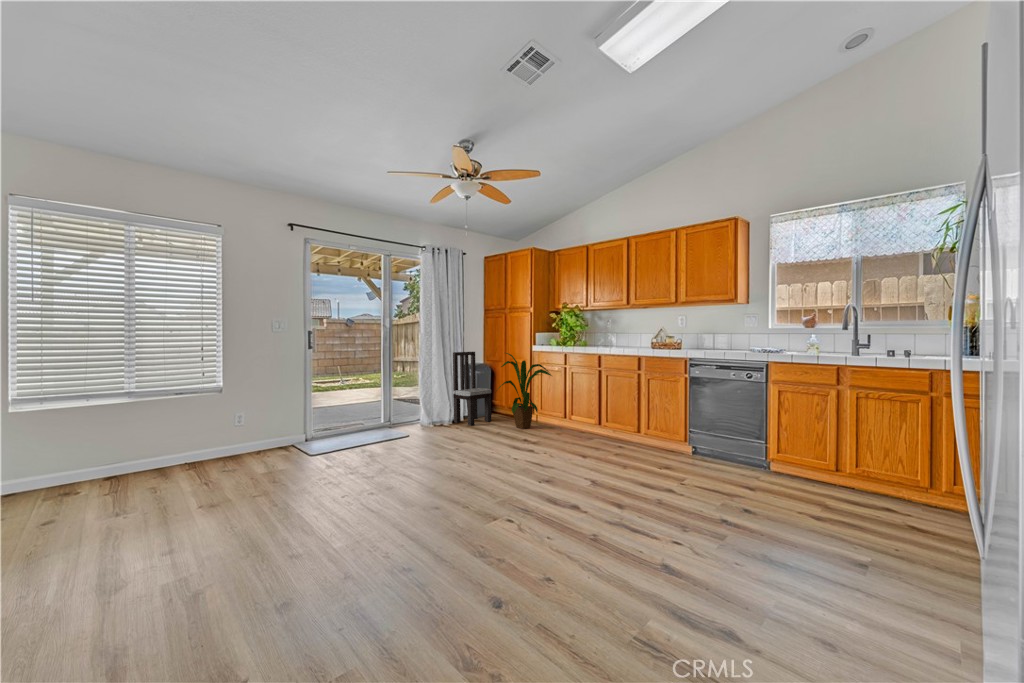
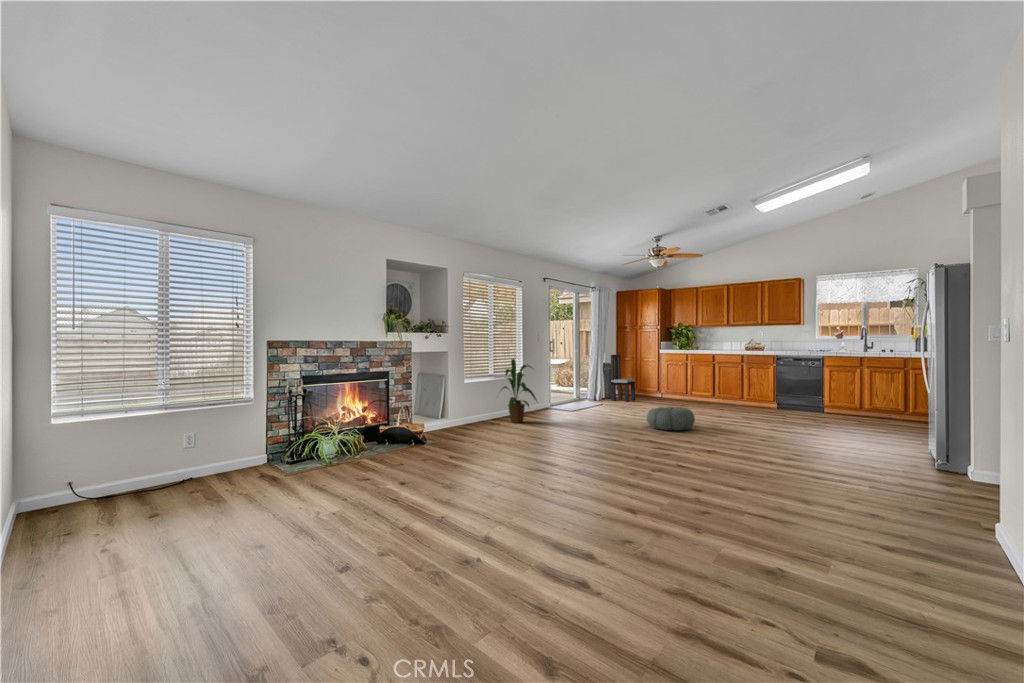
house plant: present [498,353,552,429] -> present [501,359,537,423]
pouf: none [304,473,411,543] -> present [647,407,695,431]

